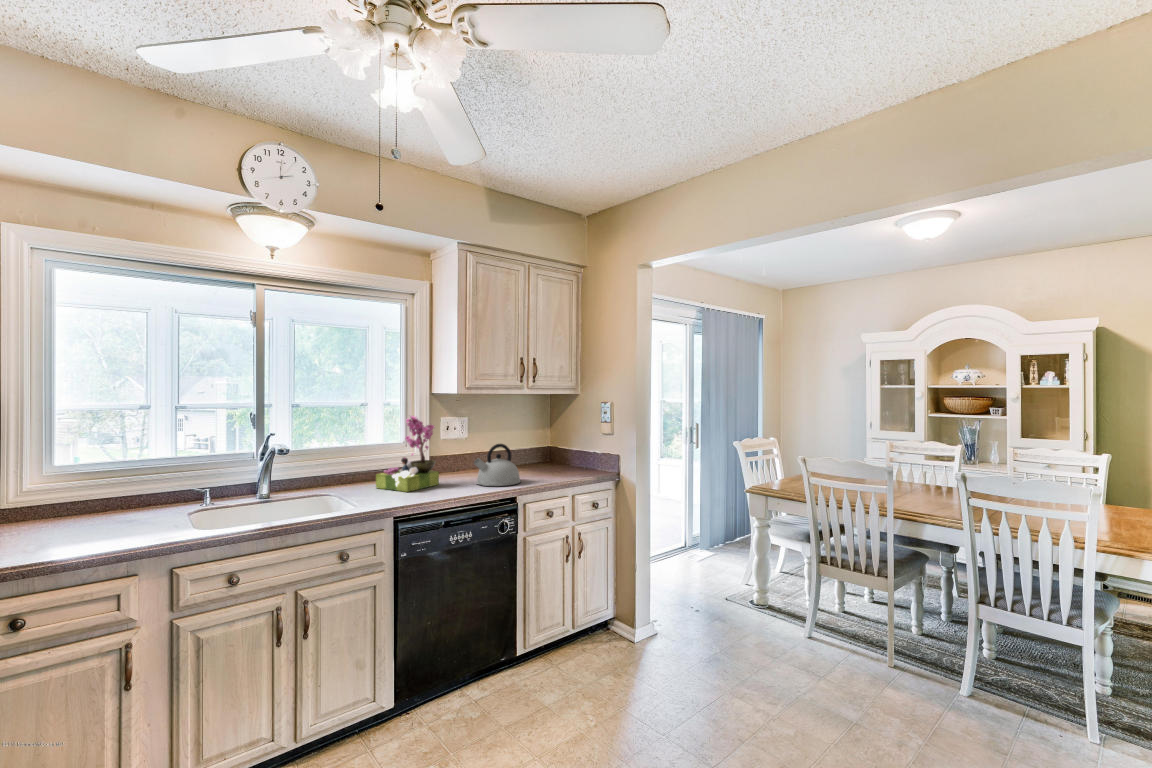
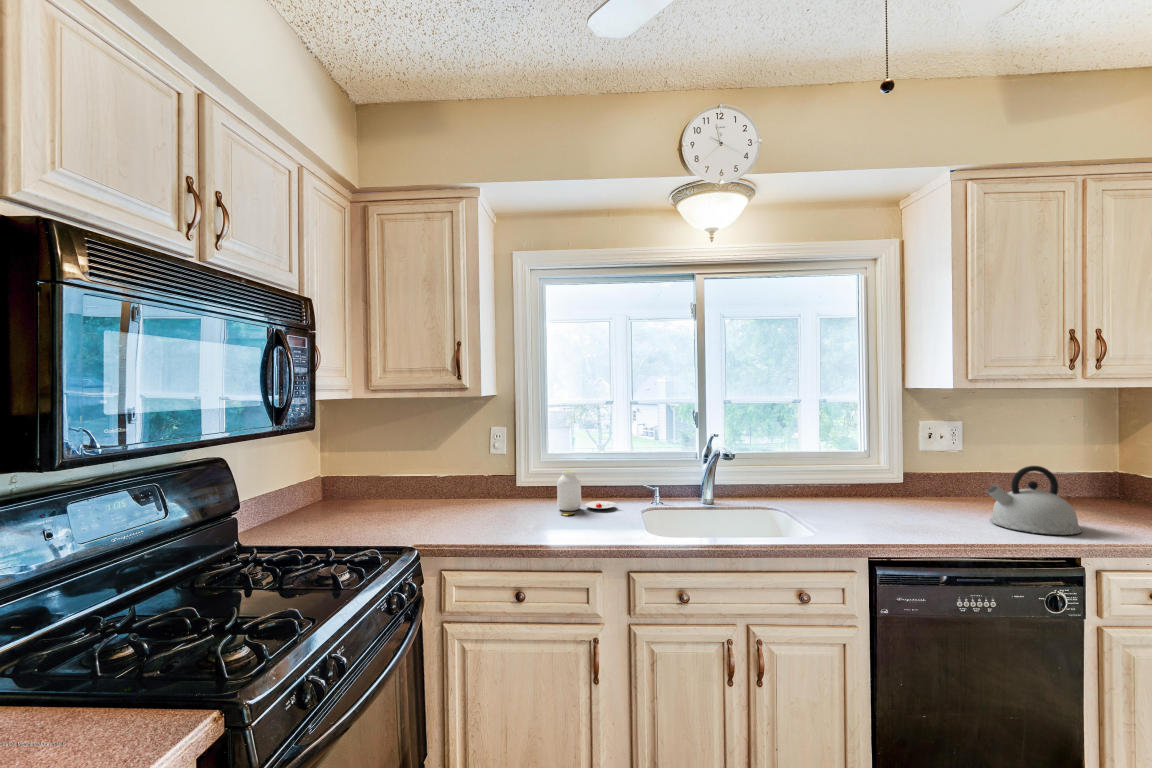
flower arrangement: present [376,416,439,492] -> none [834,416,926,521]
jar: none [72,481,160,530] -> present [557,470,616,516]

